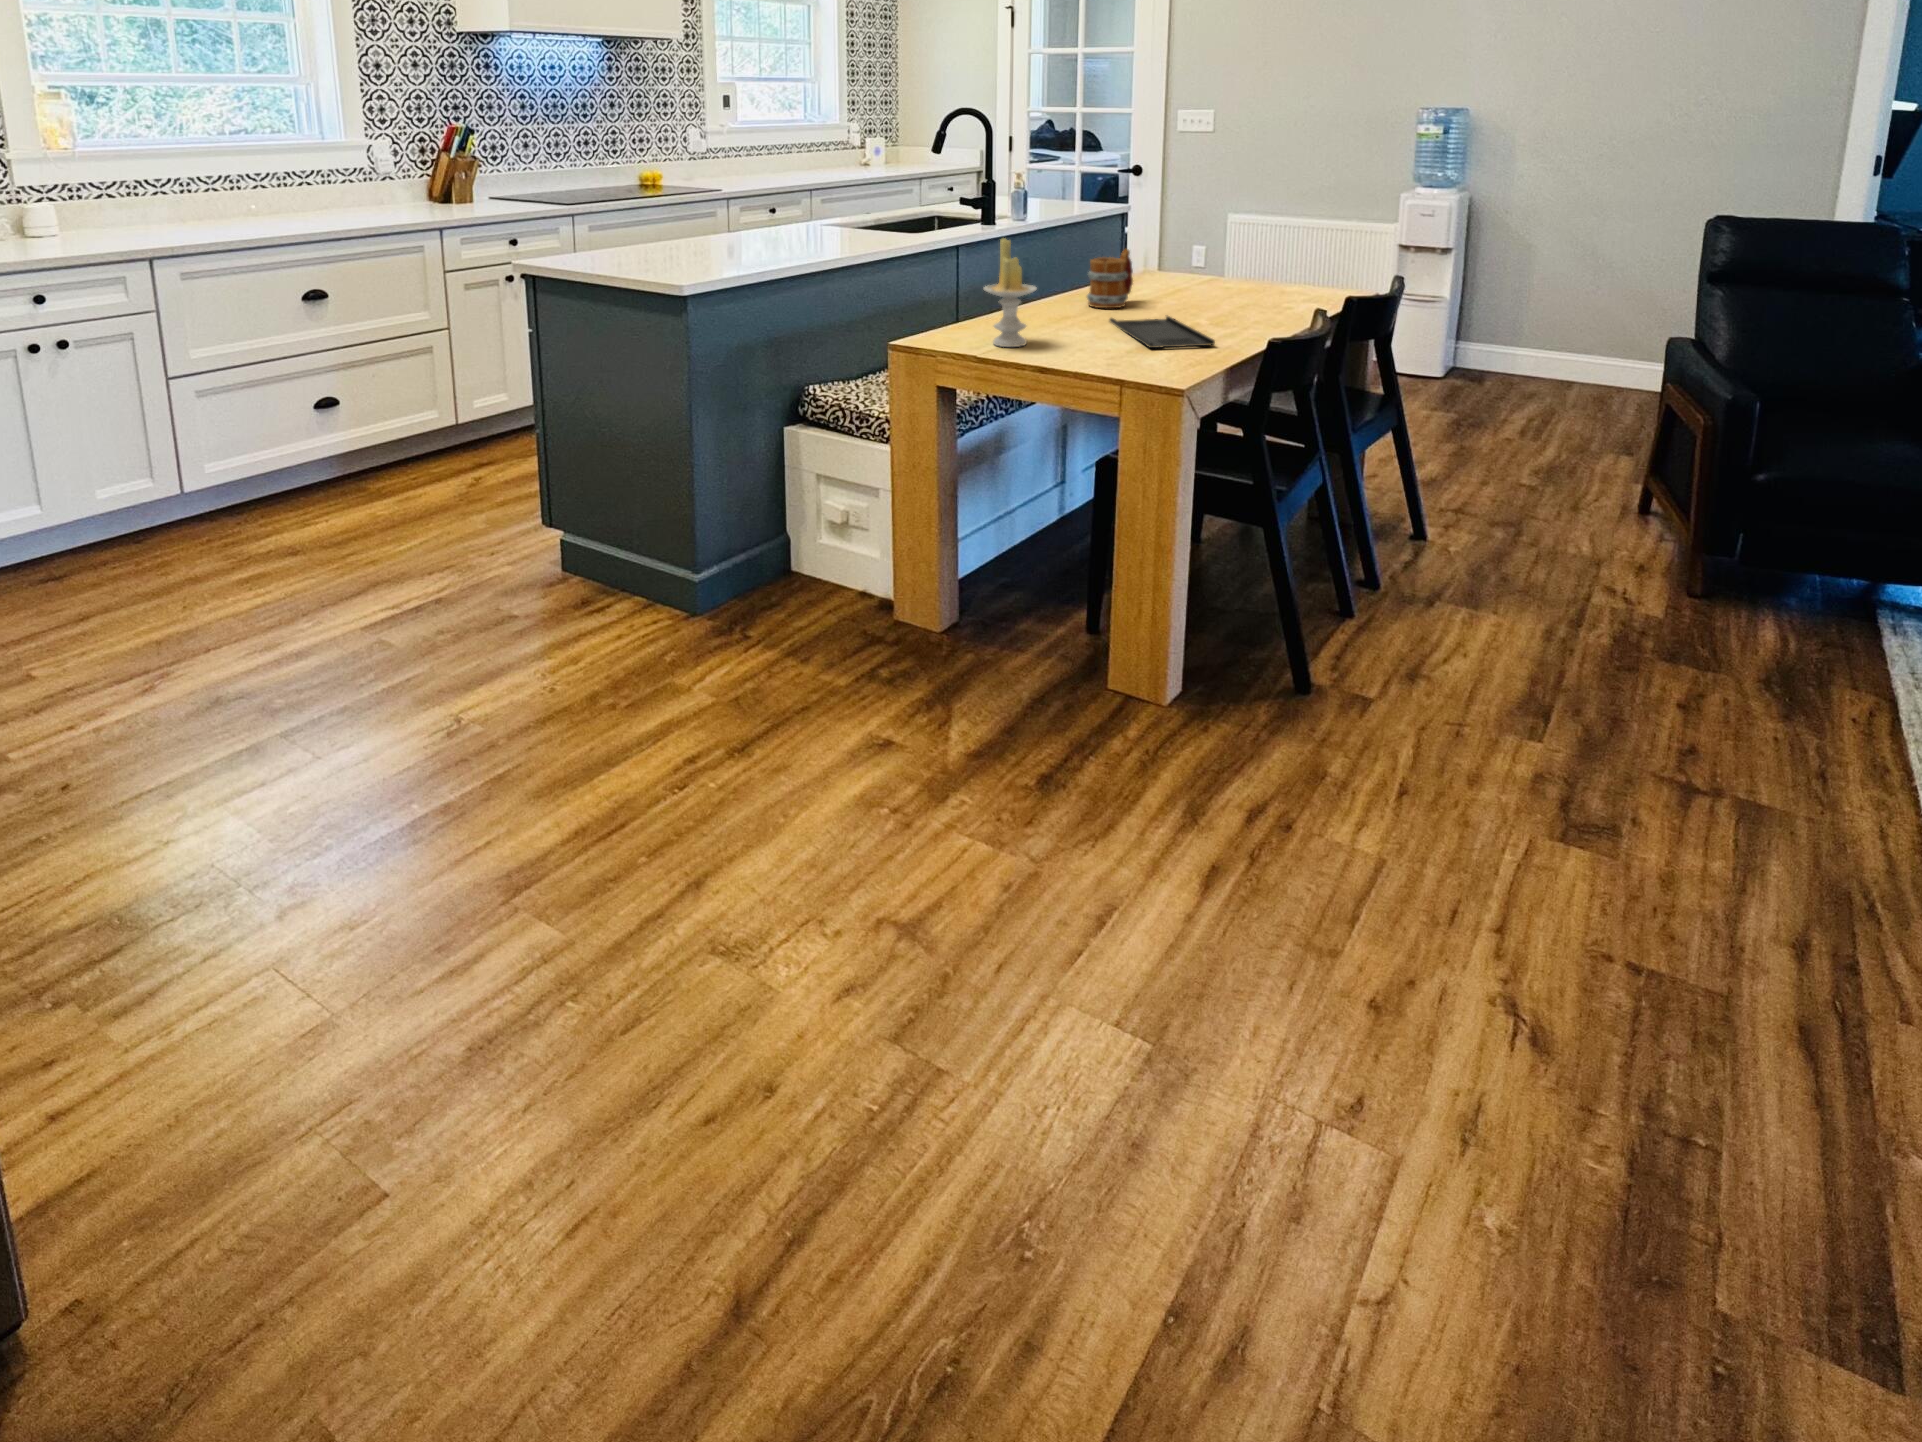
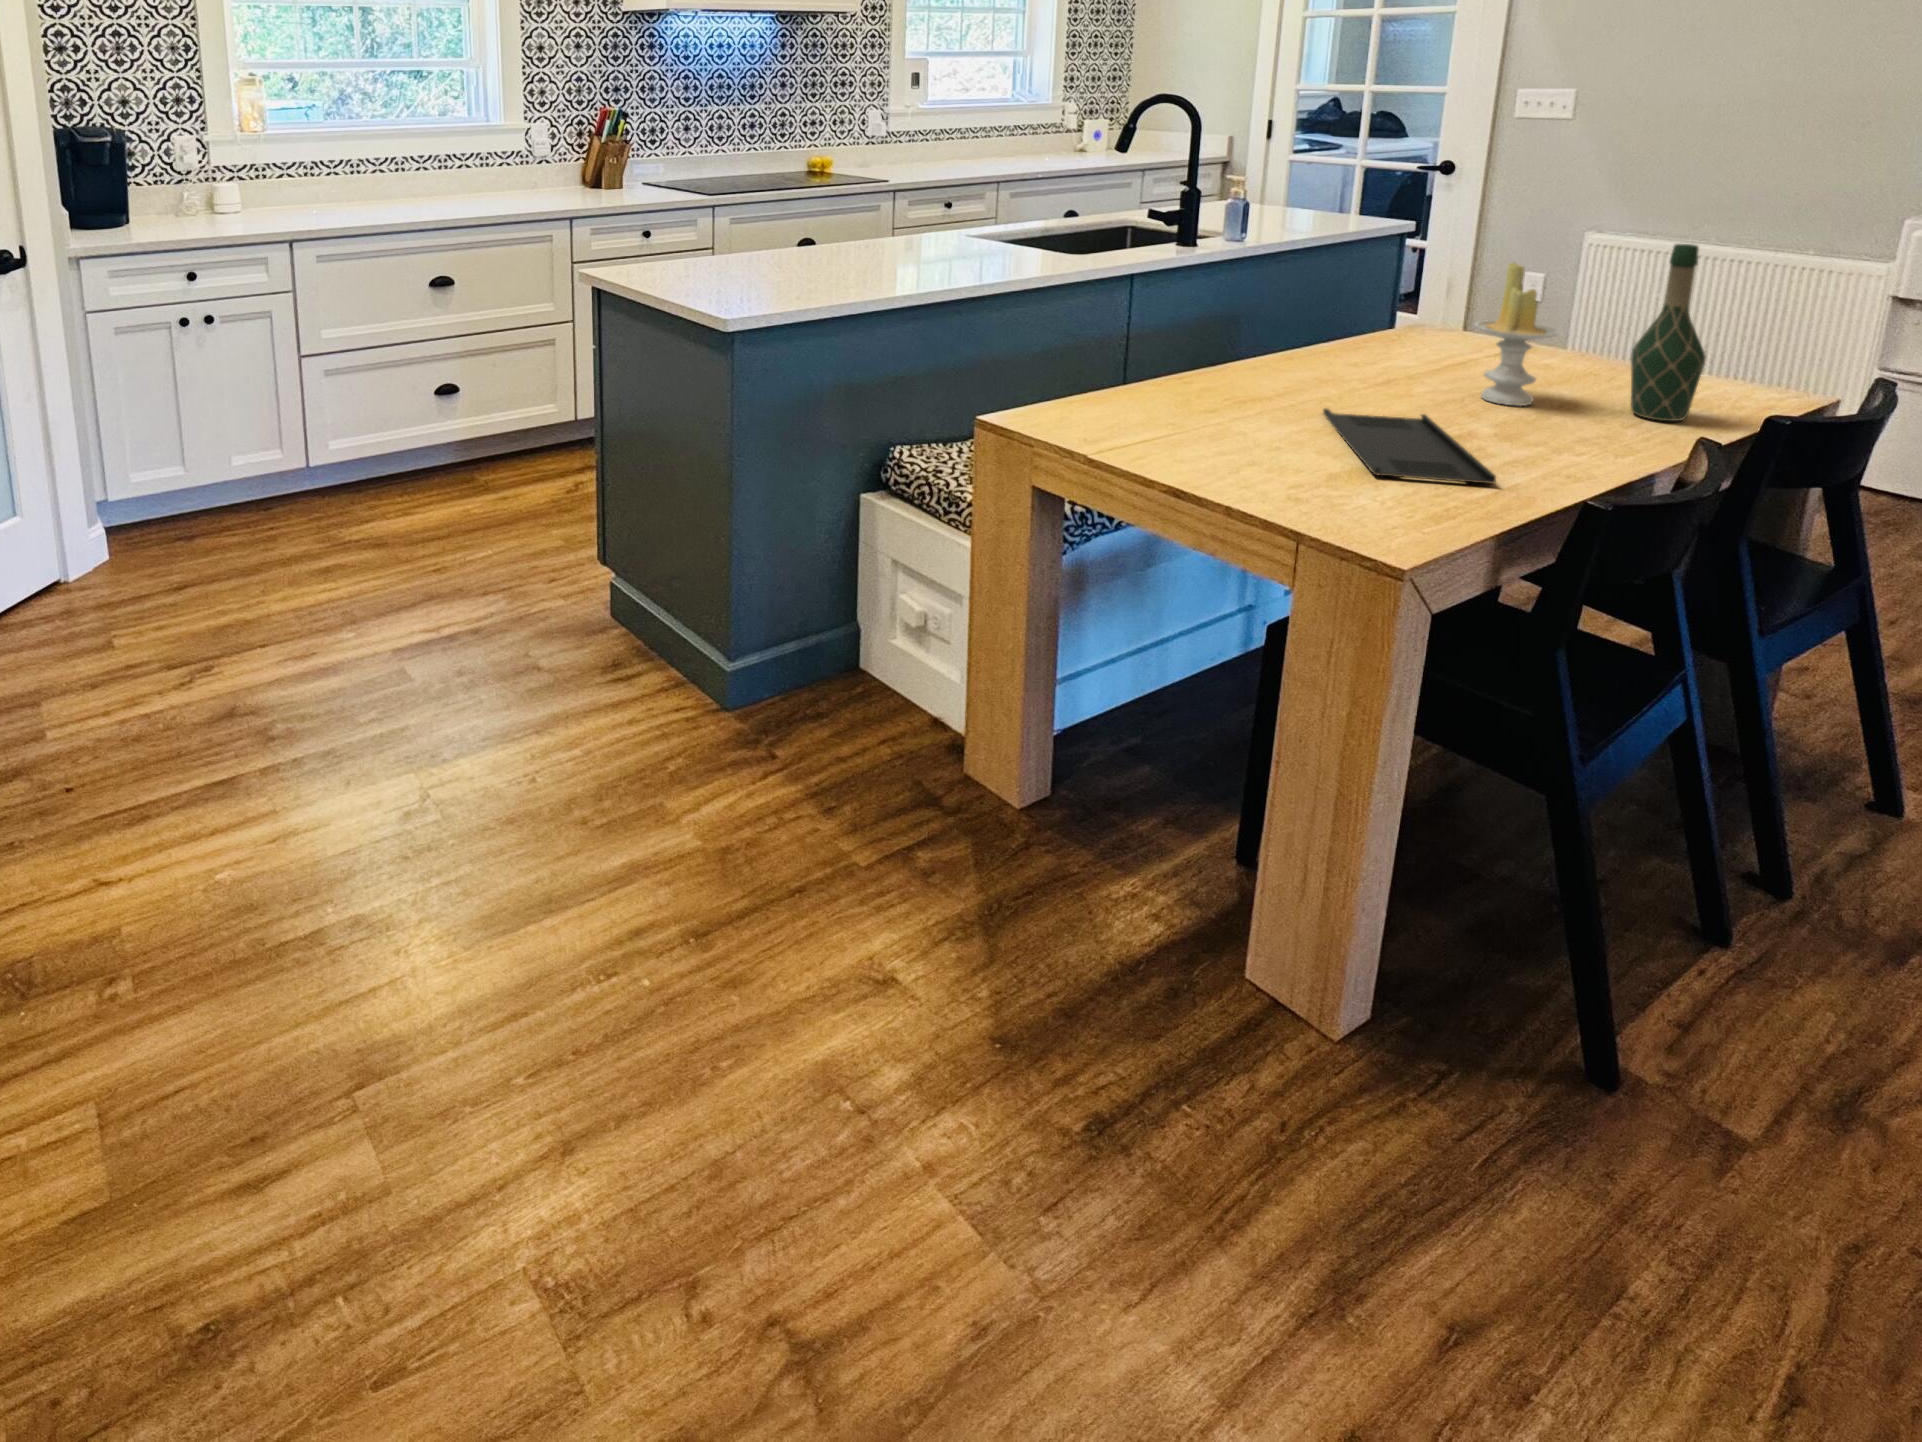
wine bottle: none [1272,197,1309,308] -> present [1631,244,1706,421]
candle: present [984,239,1037,347] -> present [1474,263,1560,406]
mug: present [1087,249,1133,308] -> none [1297,304,1378,390]

